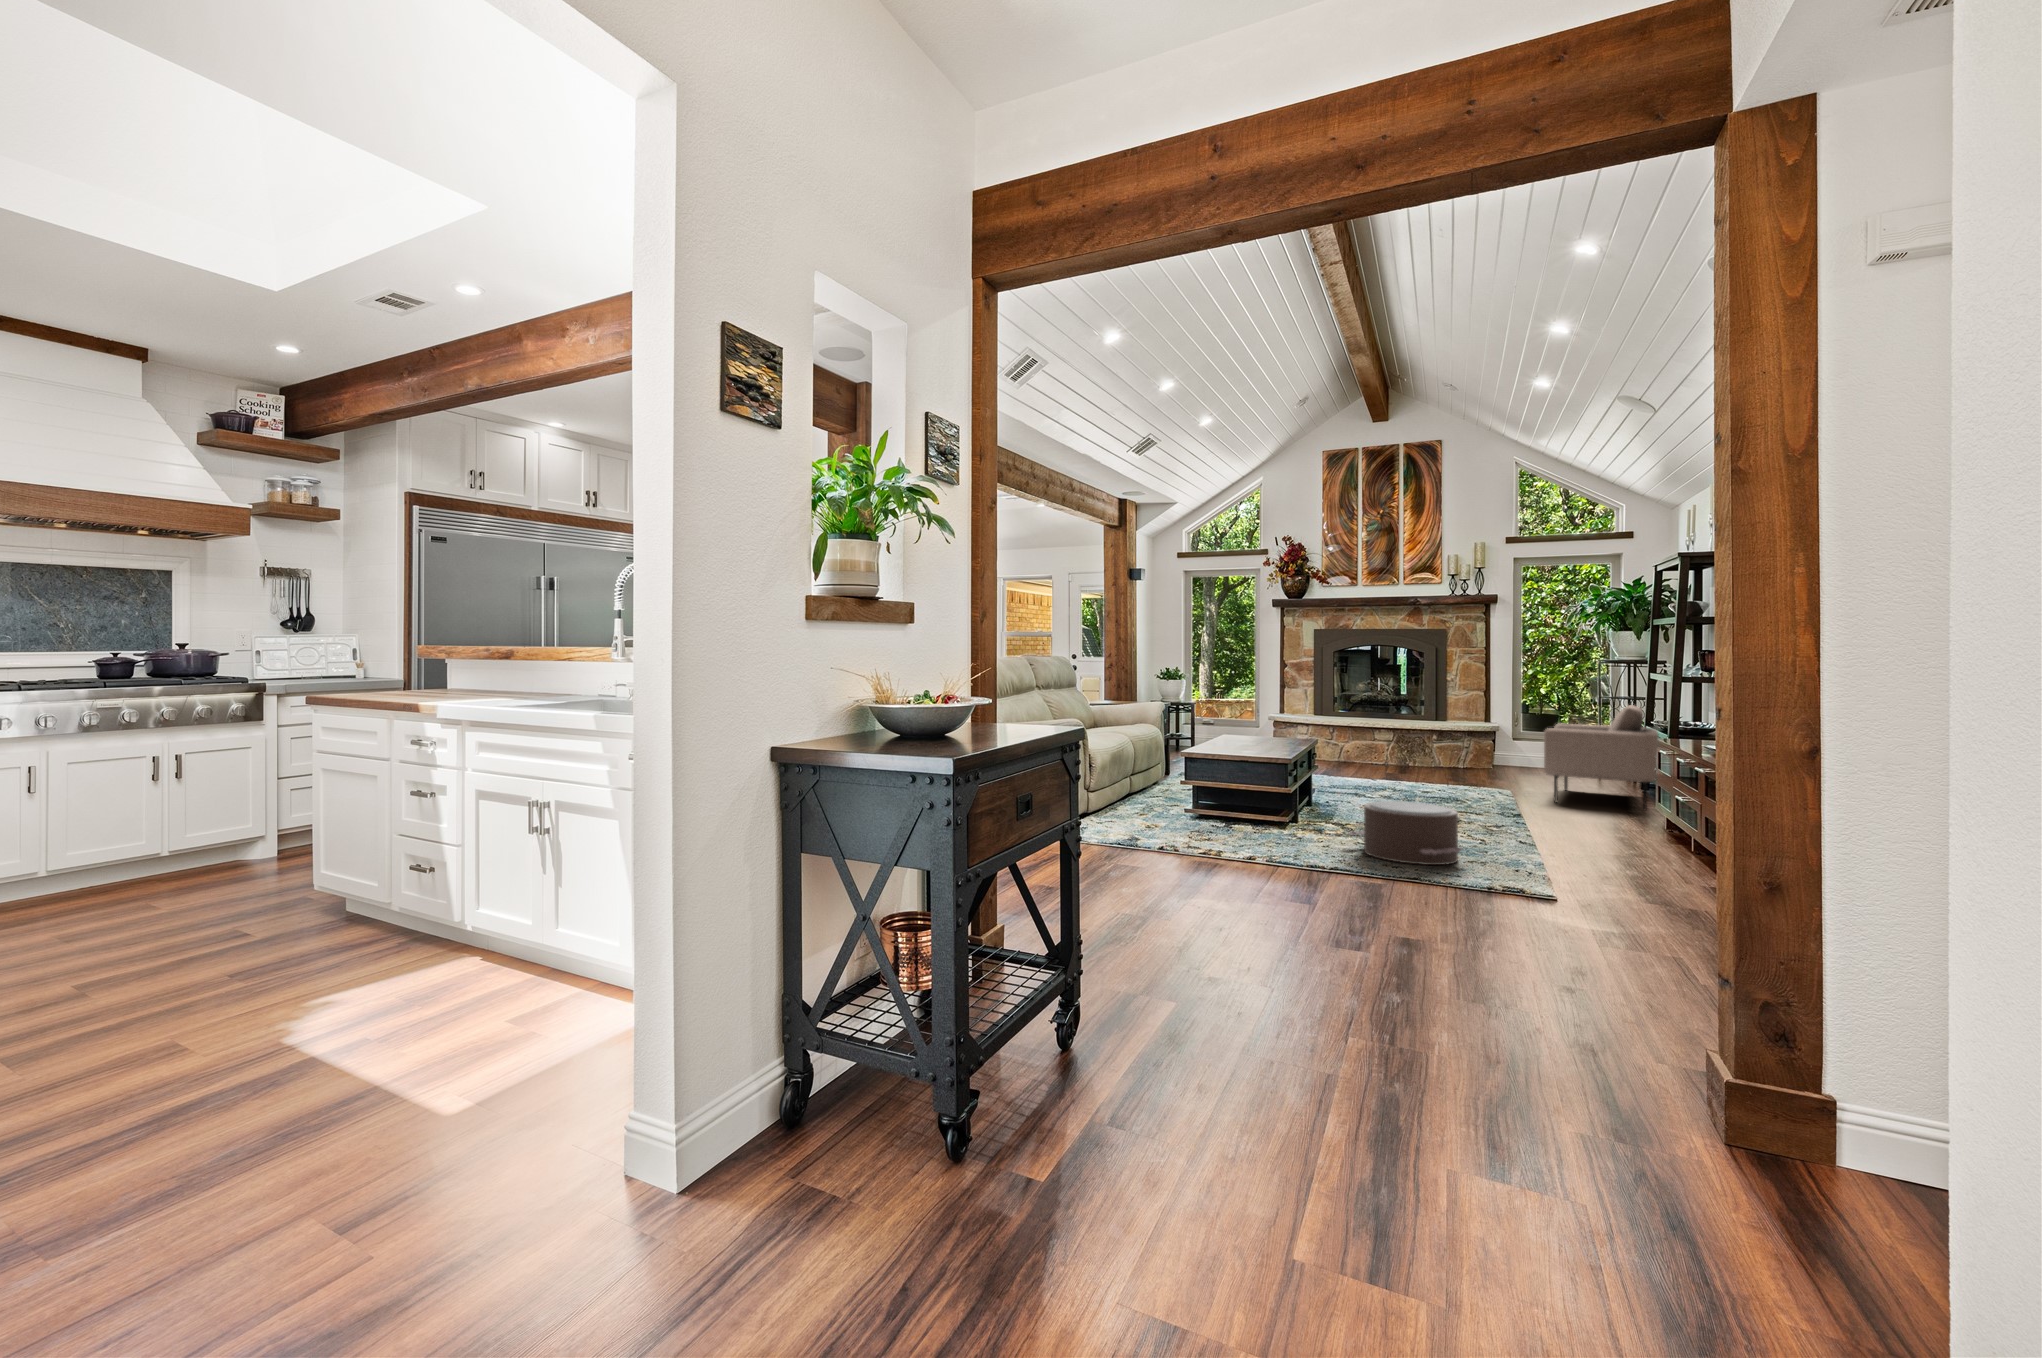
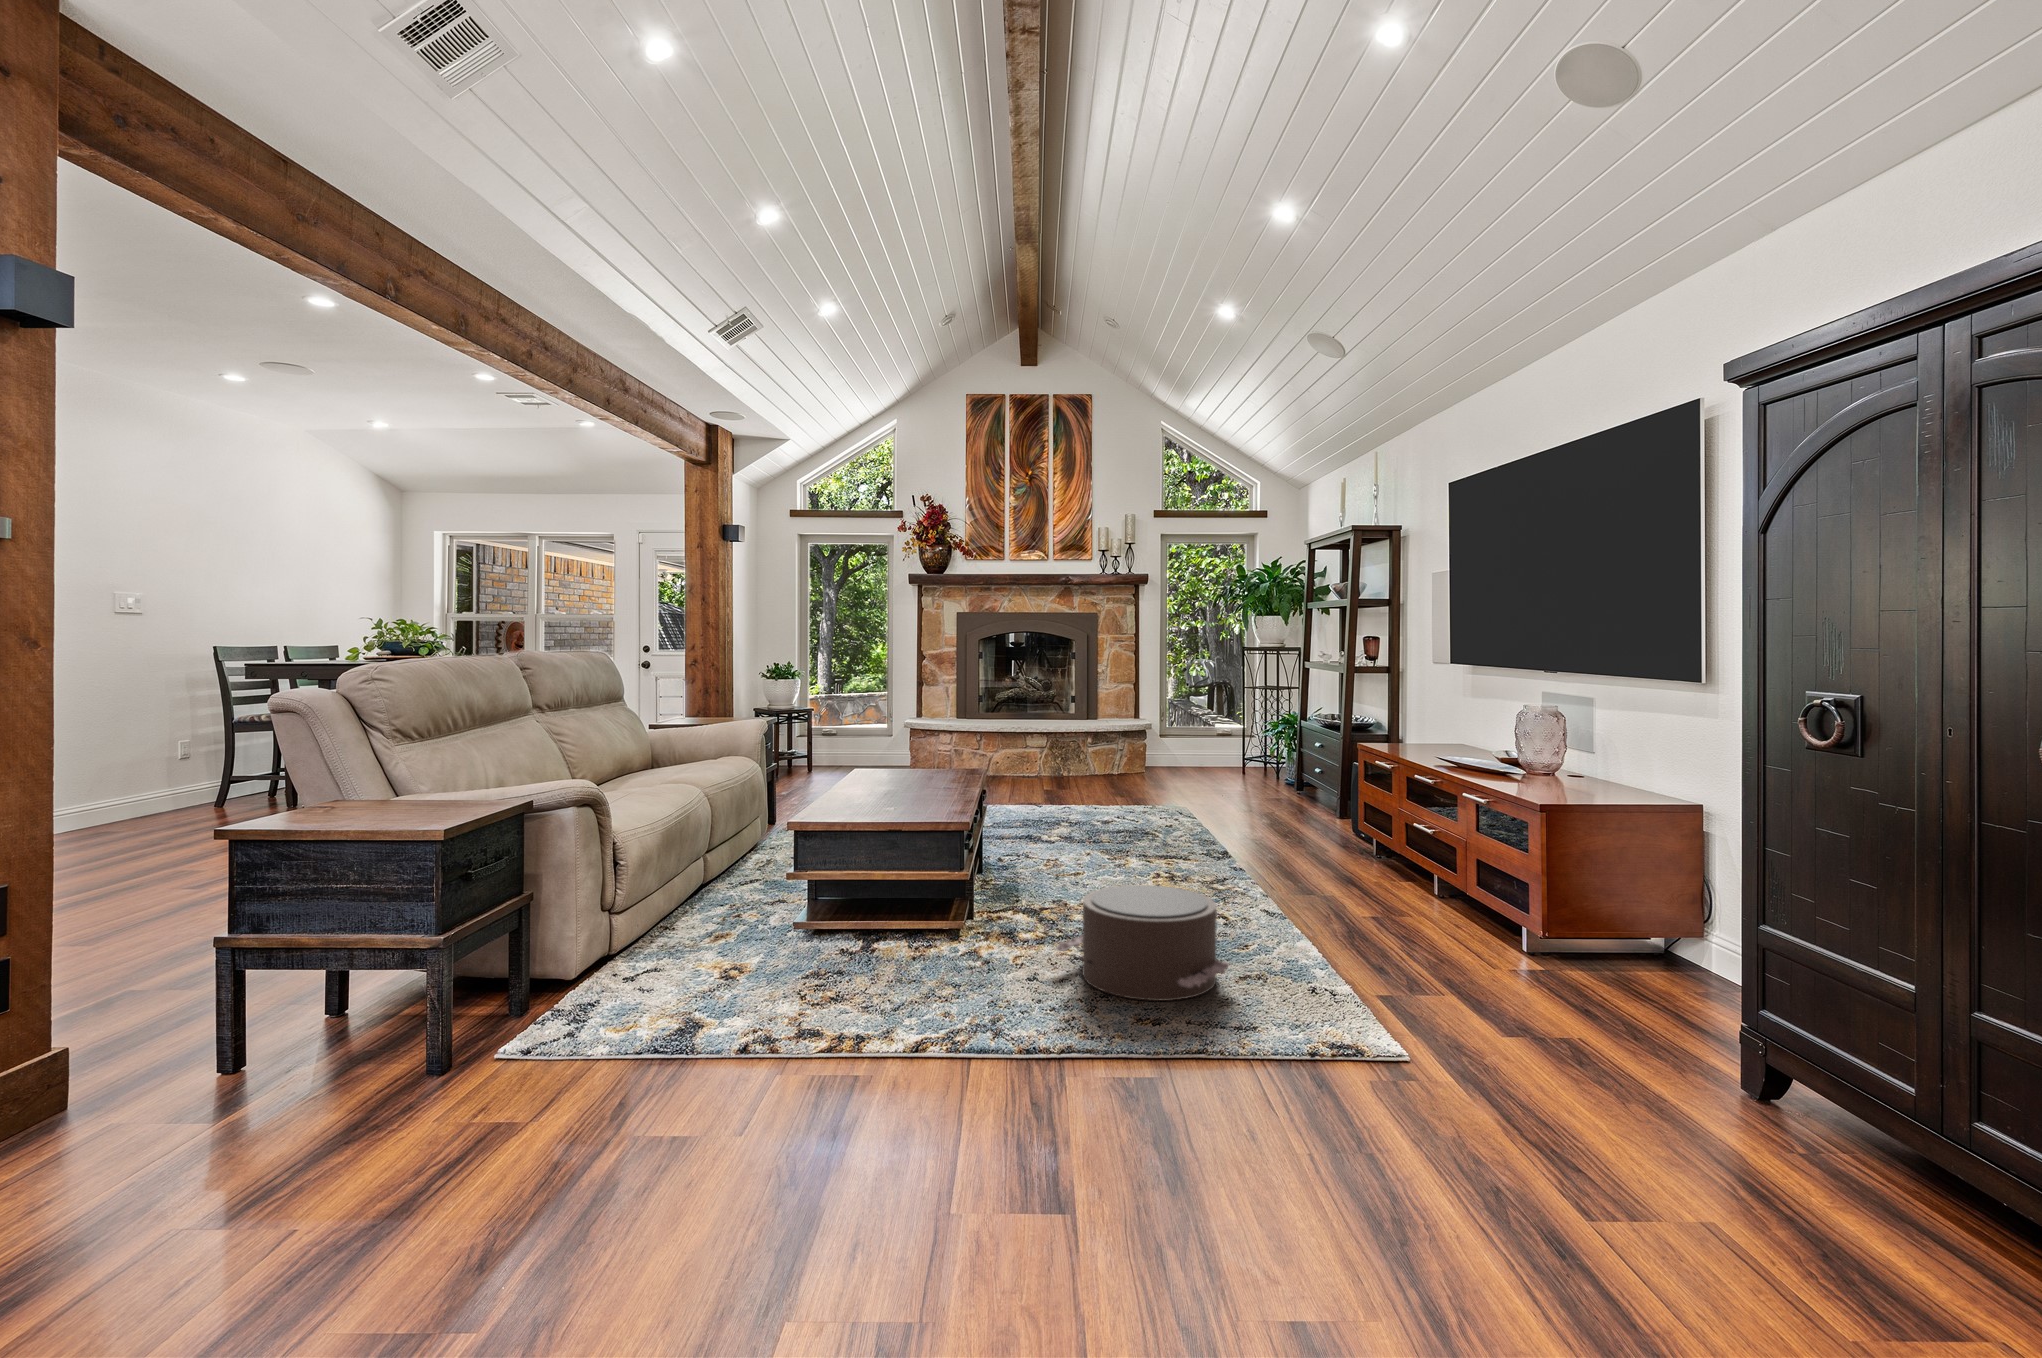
armchair: present [1544,705,1659,810] -> none [1225,702,1340,829]

